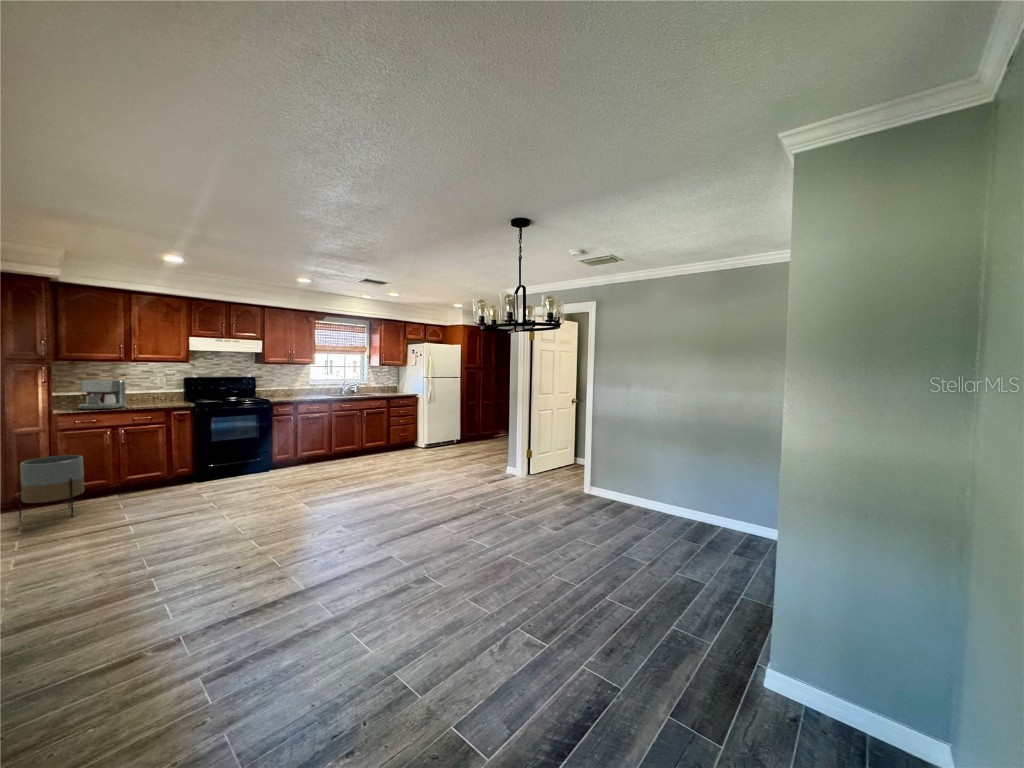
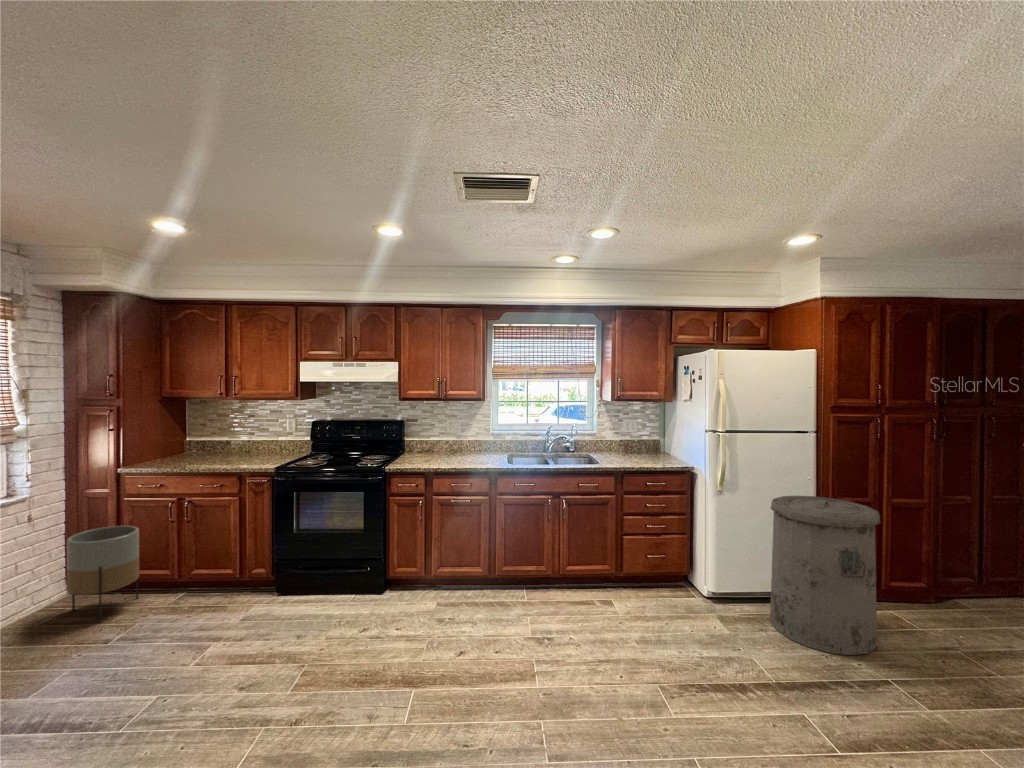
coffee maker: present [78,380,126,409] -> none [173,423,225,465]
trash can: none [450,401,484,452] -> present [770,496,881,655]

